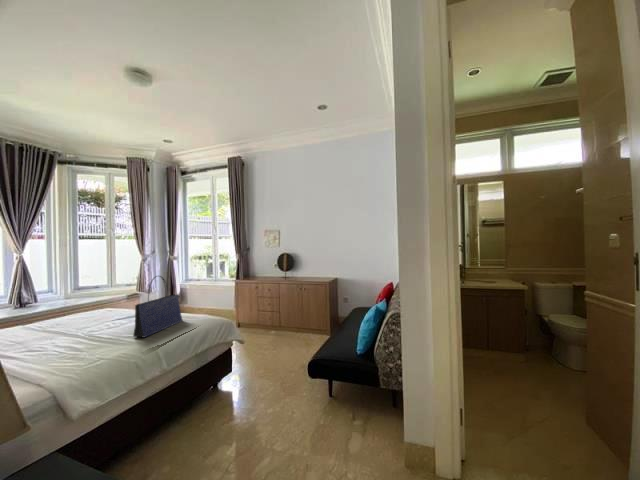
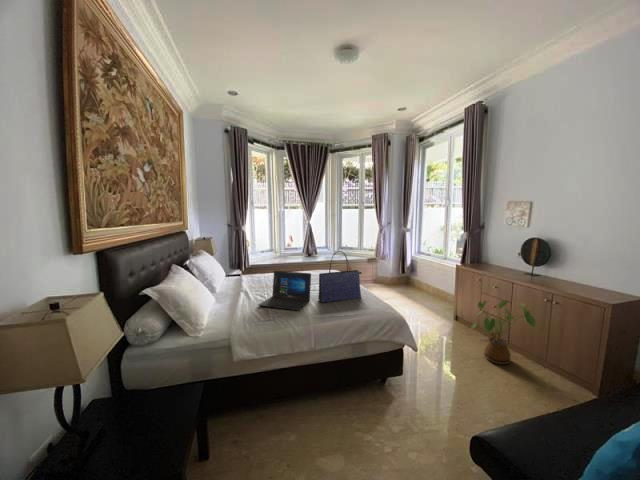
house plant: none [262,296,299,343] -> present [472,300,536,364]
laptop: none [35,308,122,374] -> present [259,271,311,310]

